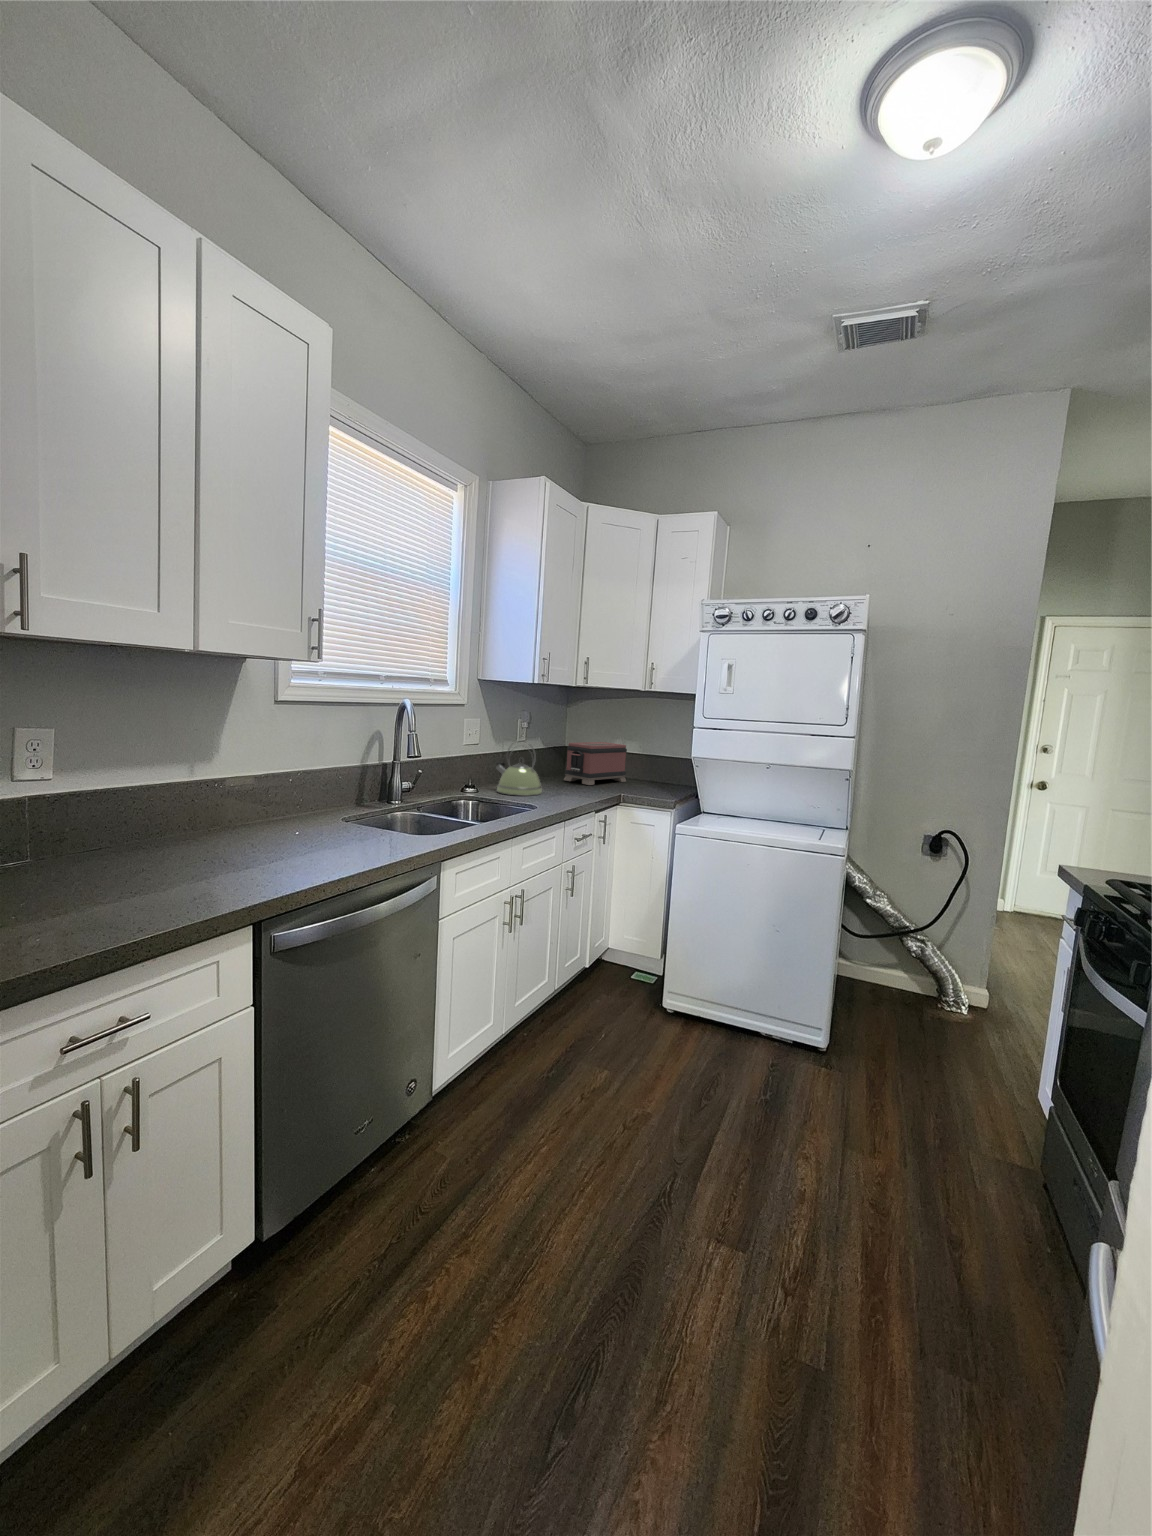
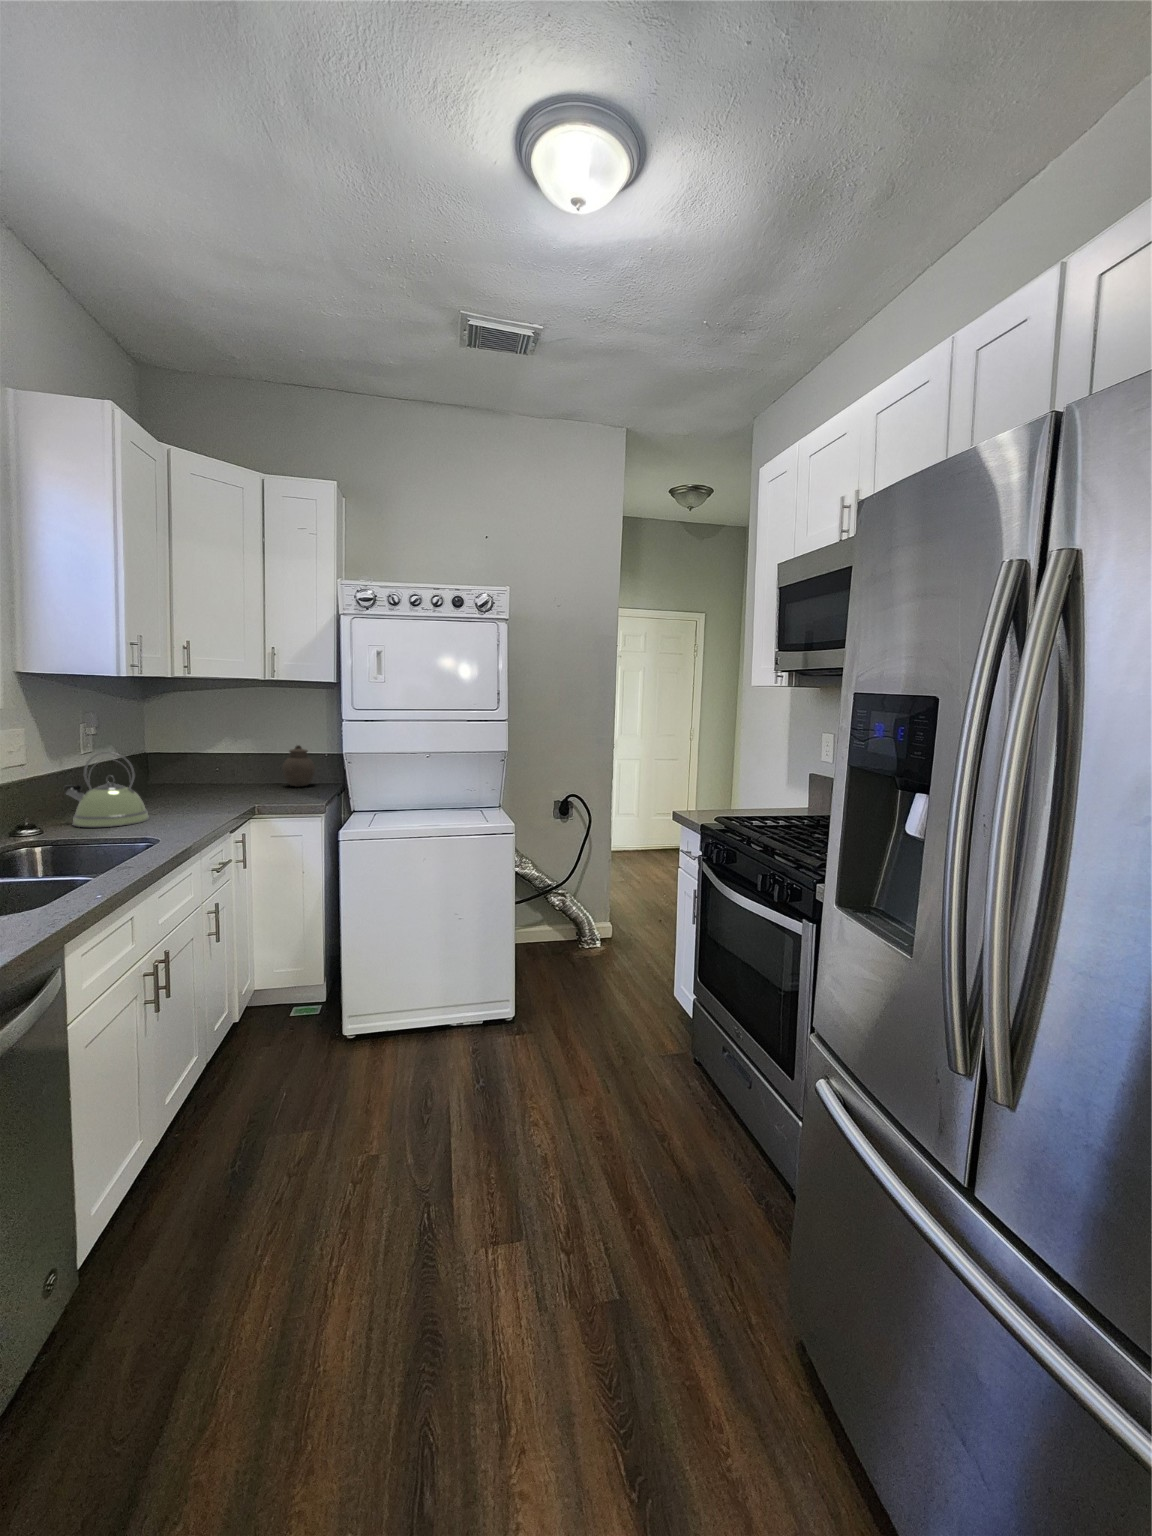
toaster: present [564,742,627,785] -> none [167,745,254,800]
jar: none [650,747,677,784] -> present [282,745,315,787]

